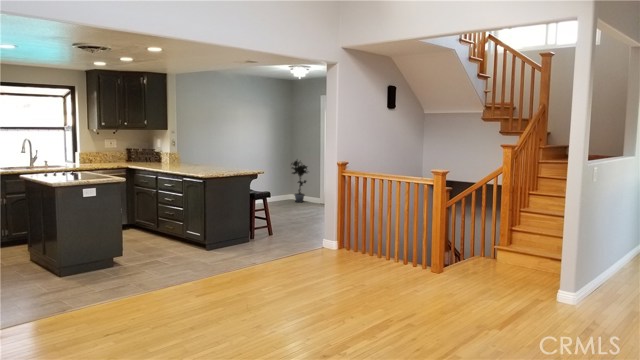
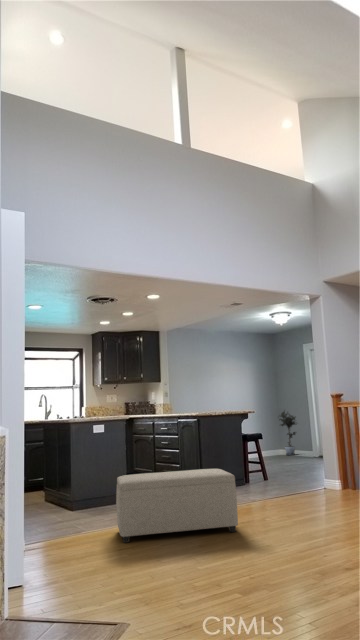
ottoman: none [107,242,232,320] -> present [116,469,238,543]

